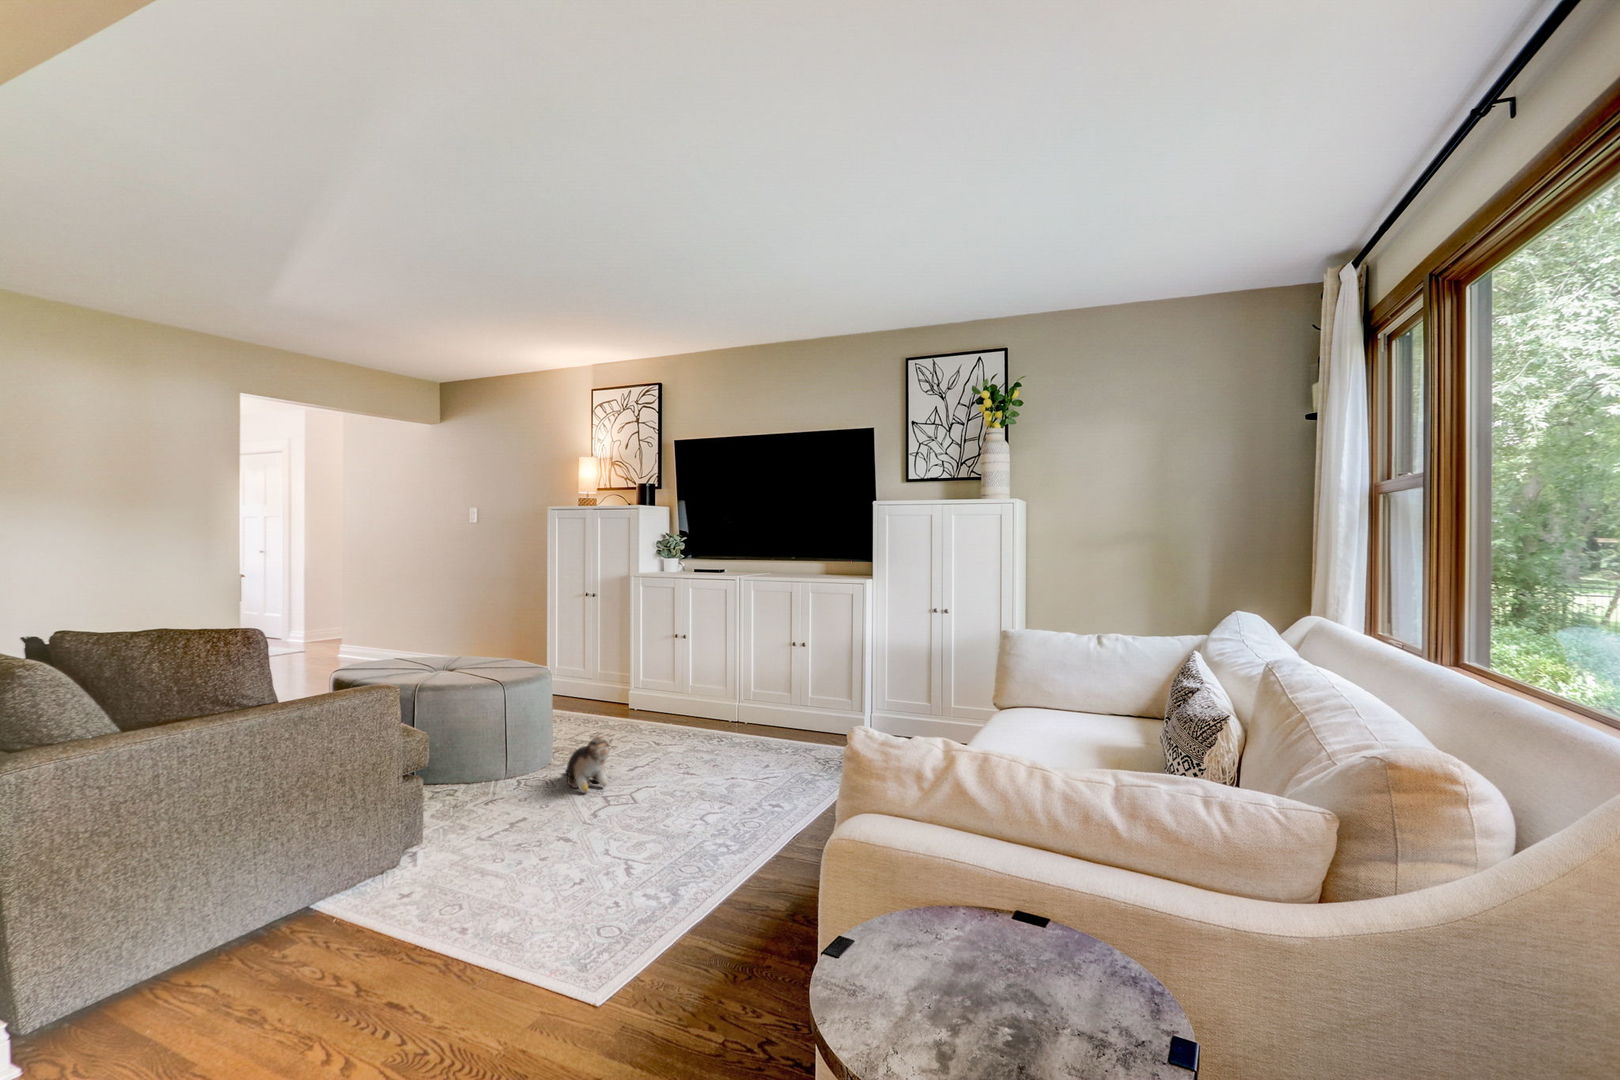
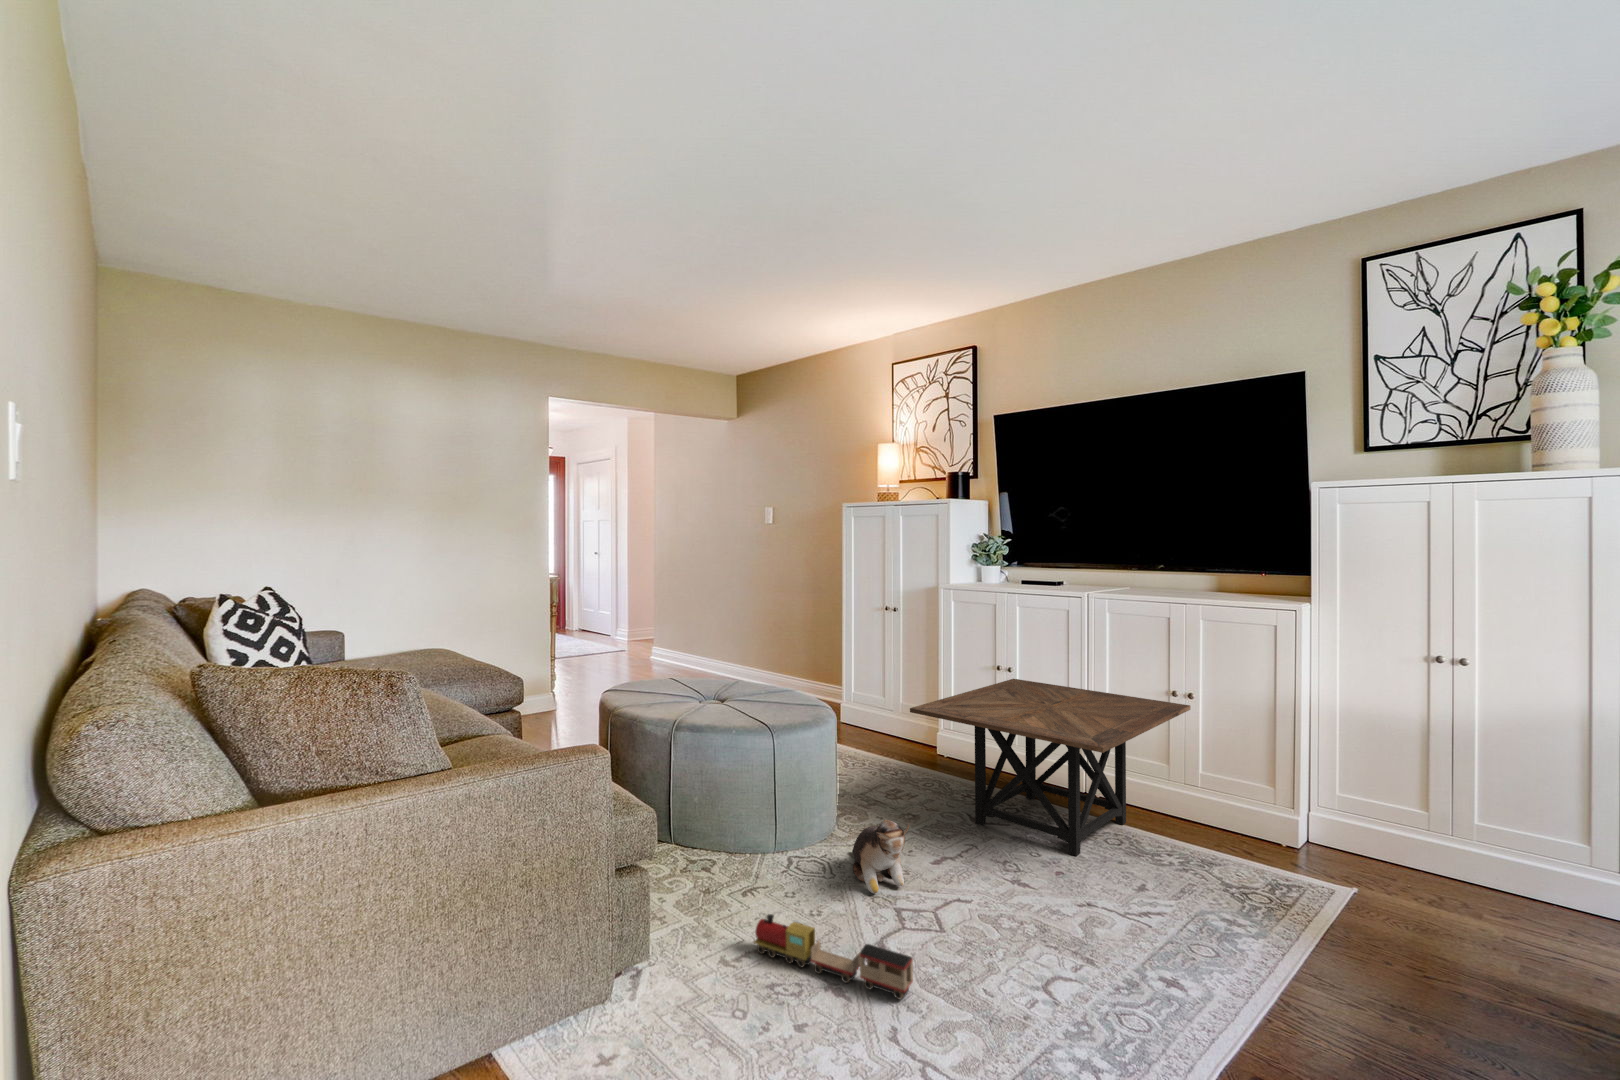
side table: none [610,641,806,755] -> present [910,679,1191,856]
toy train: none [494,807,618,842] -> present [754,914,913,999]

